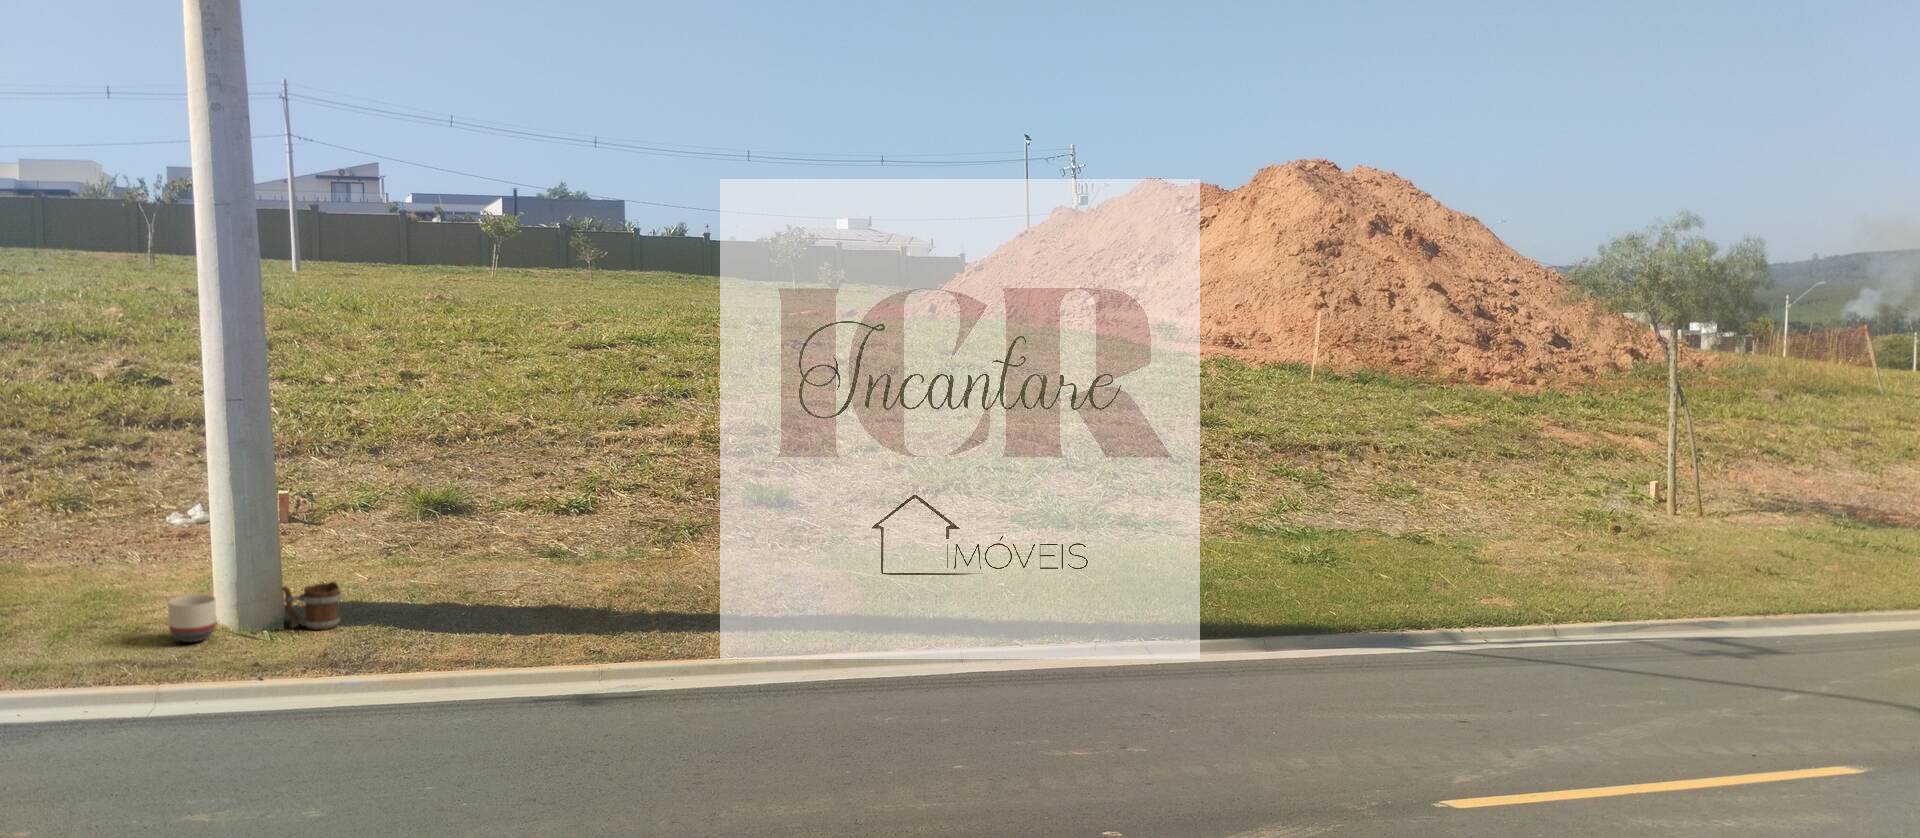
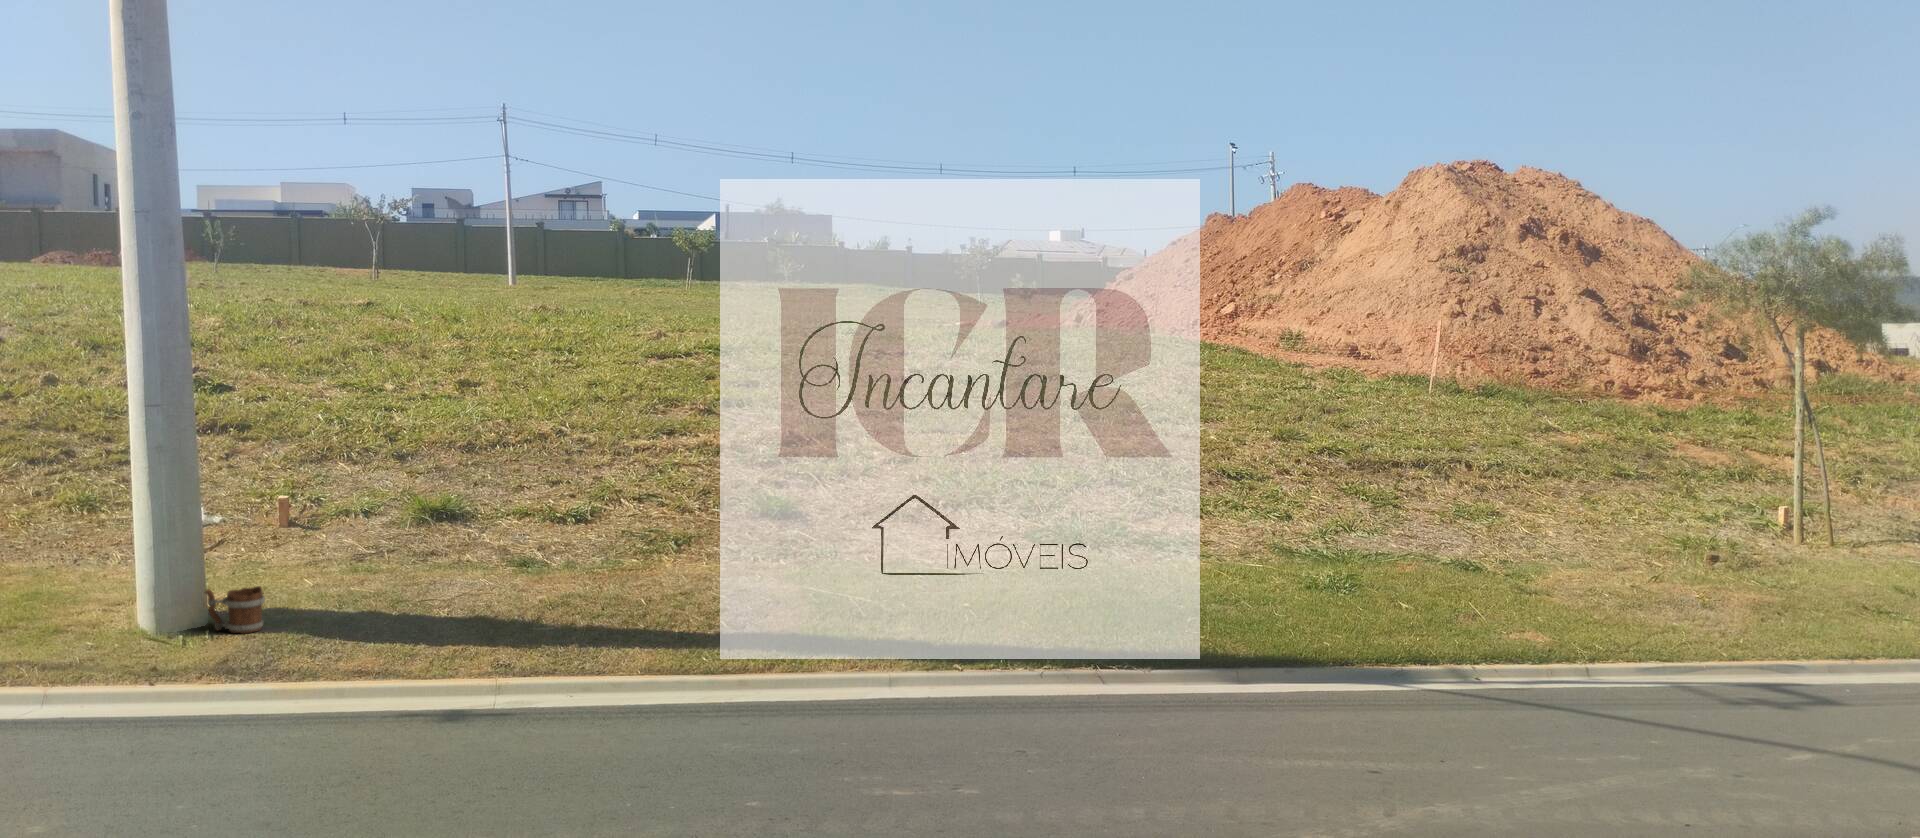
planter: present [168,595,216,642] -> none [89,596,138,642]

